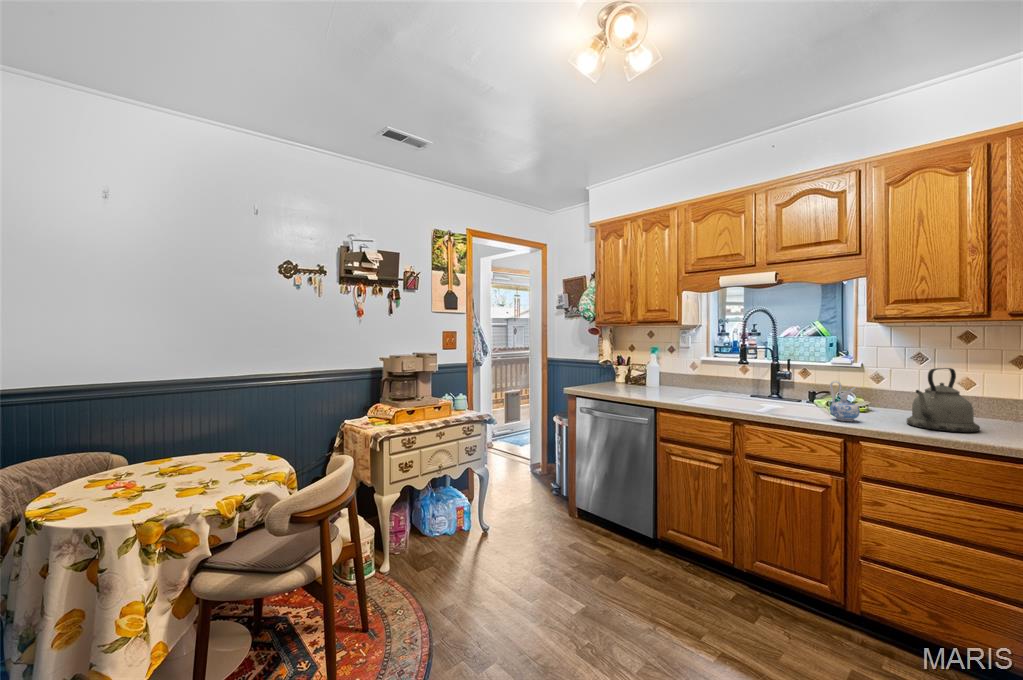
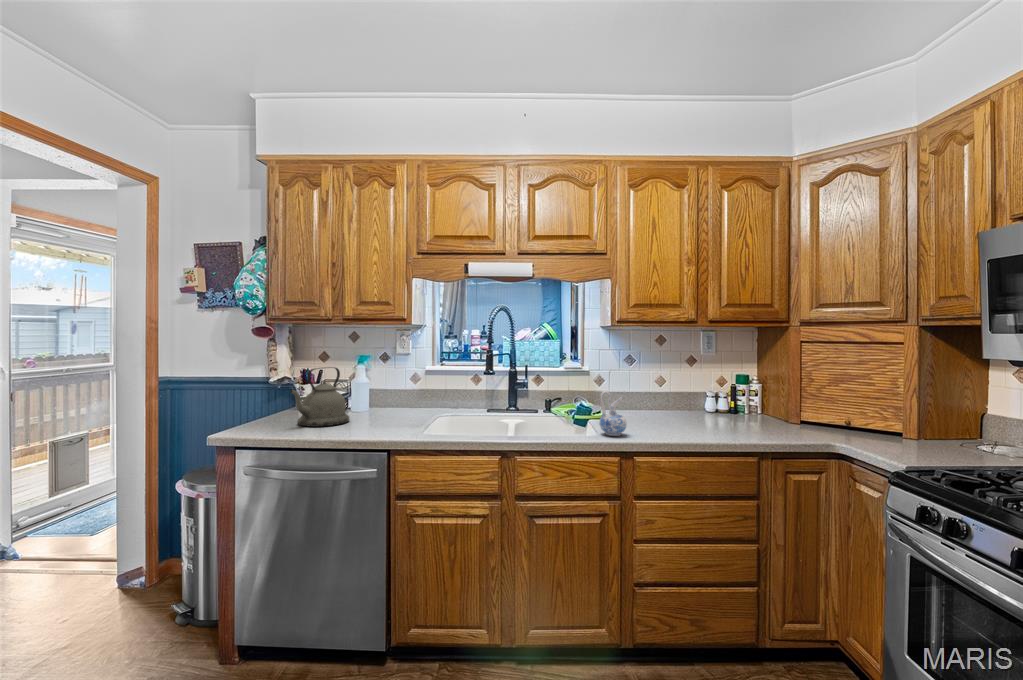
kettle: present [907,368,980,432] -> present [290,367,349,427]

